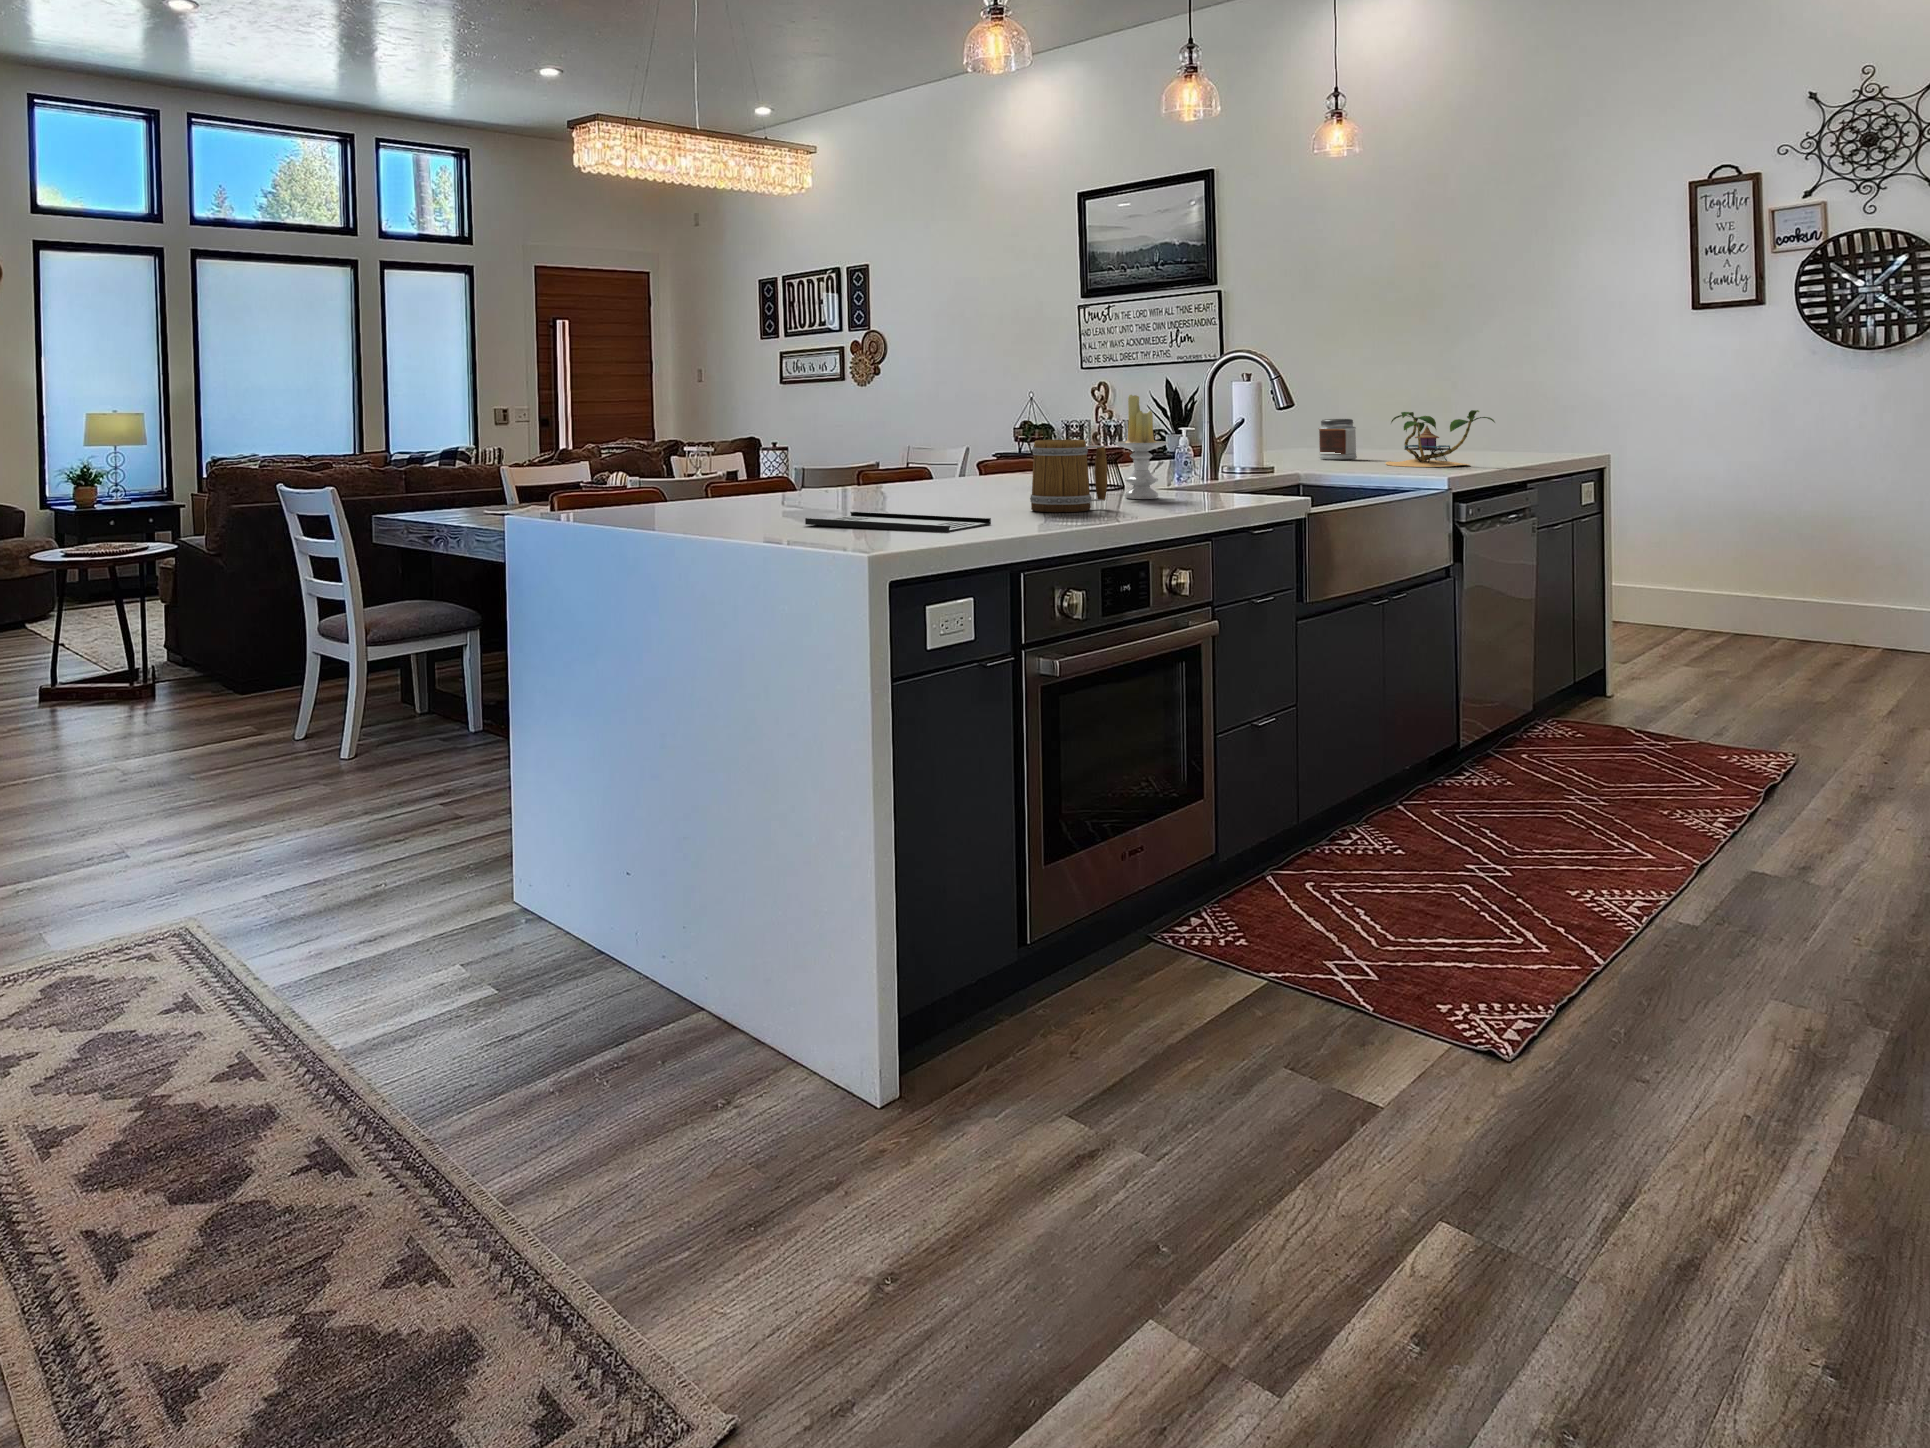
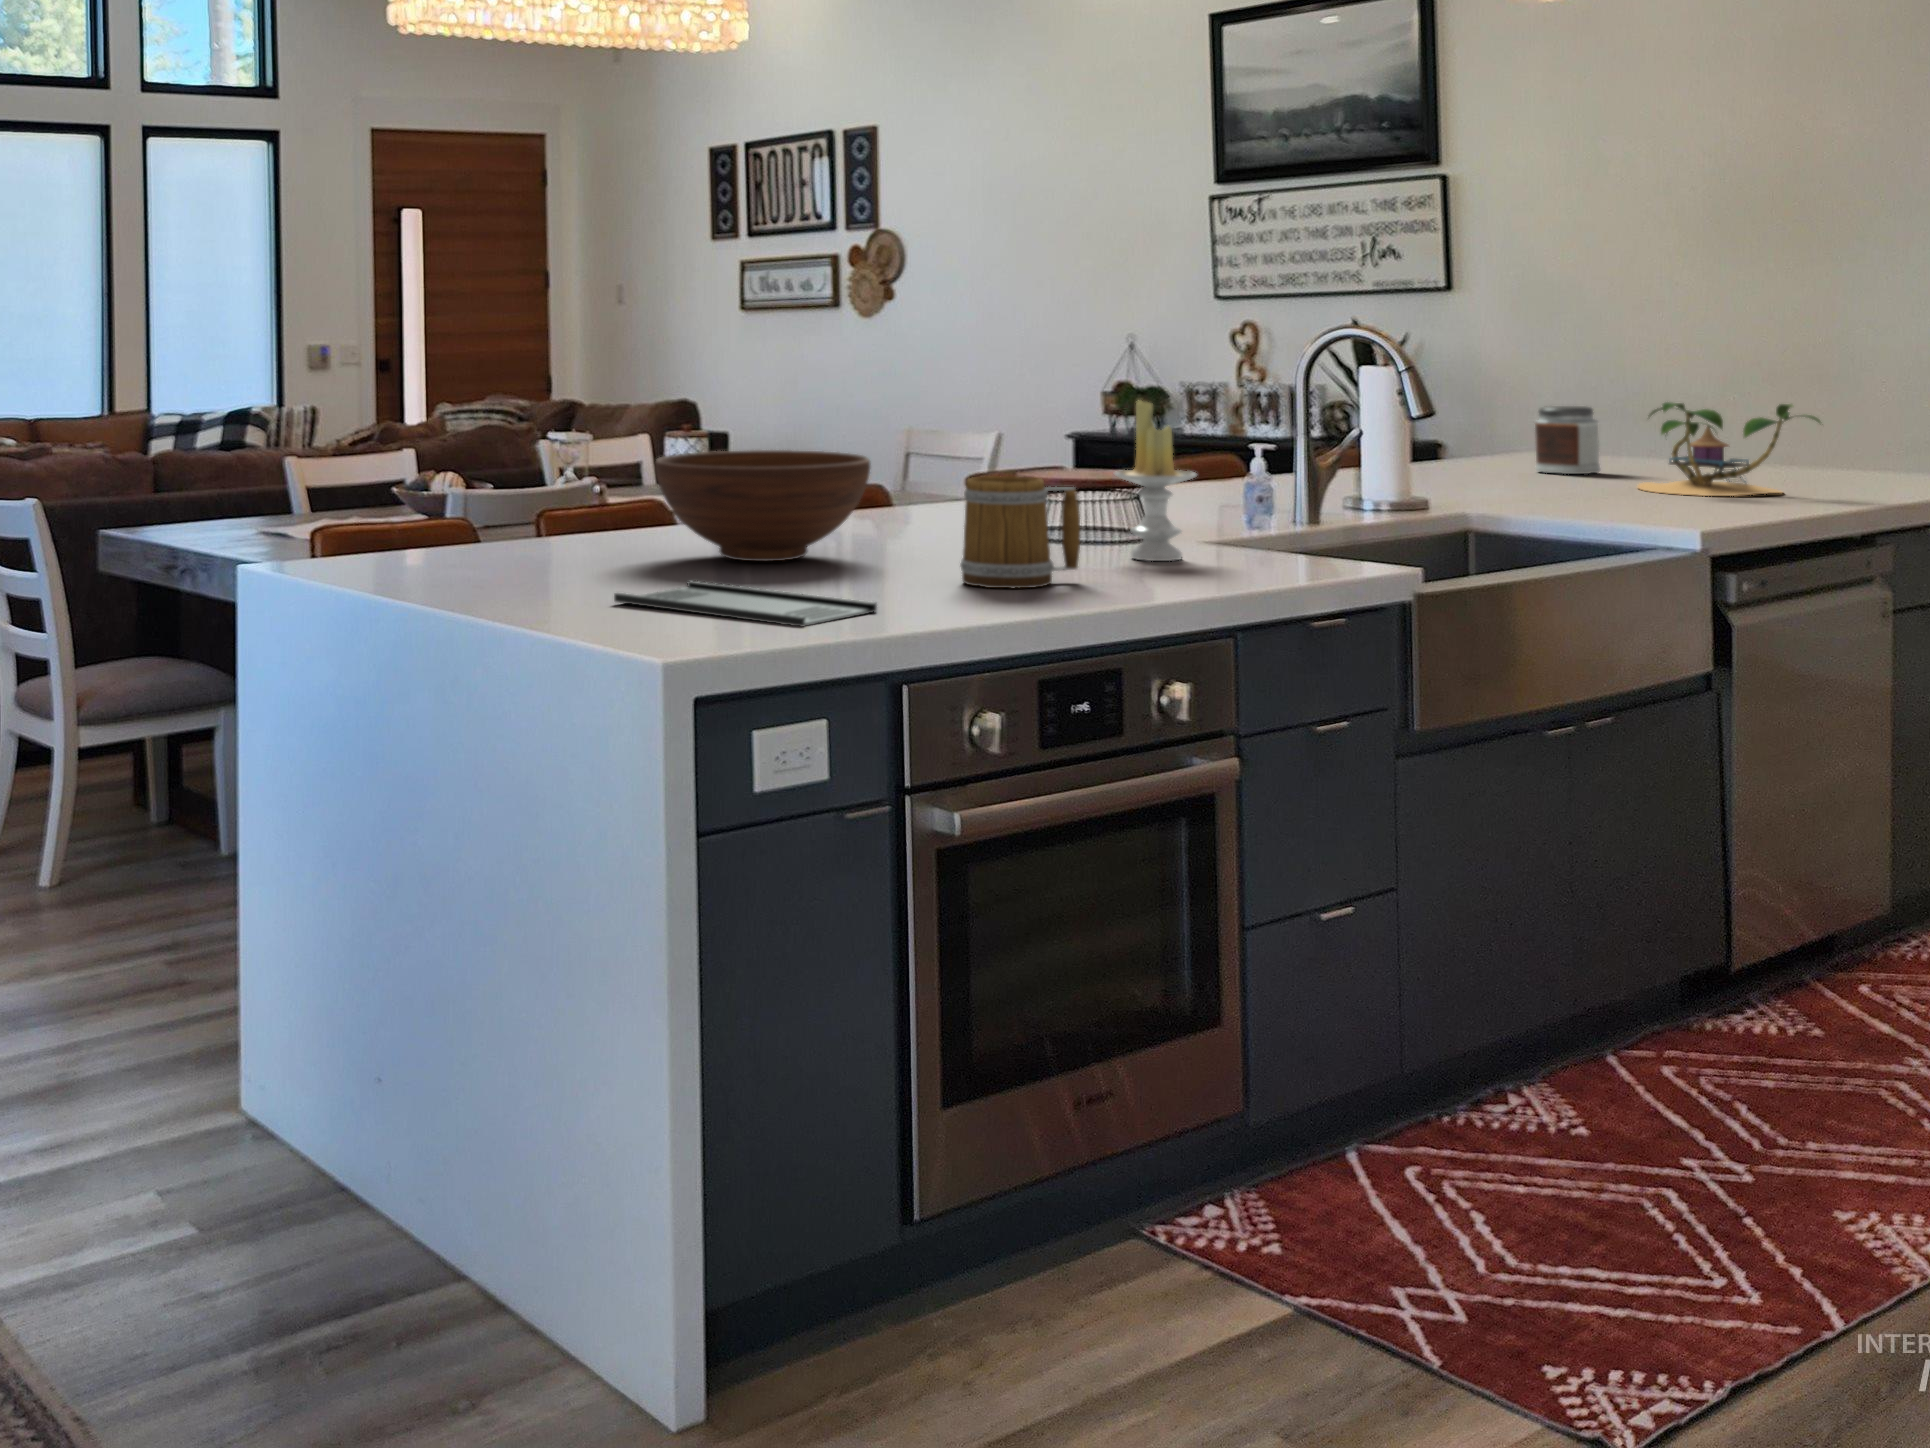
fruit bowl: none [812,434,958,505] -> present [655,450,871,561]

